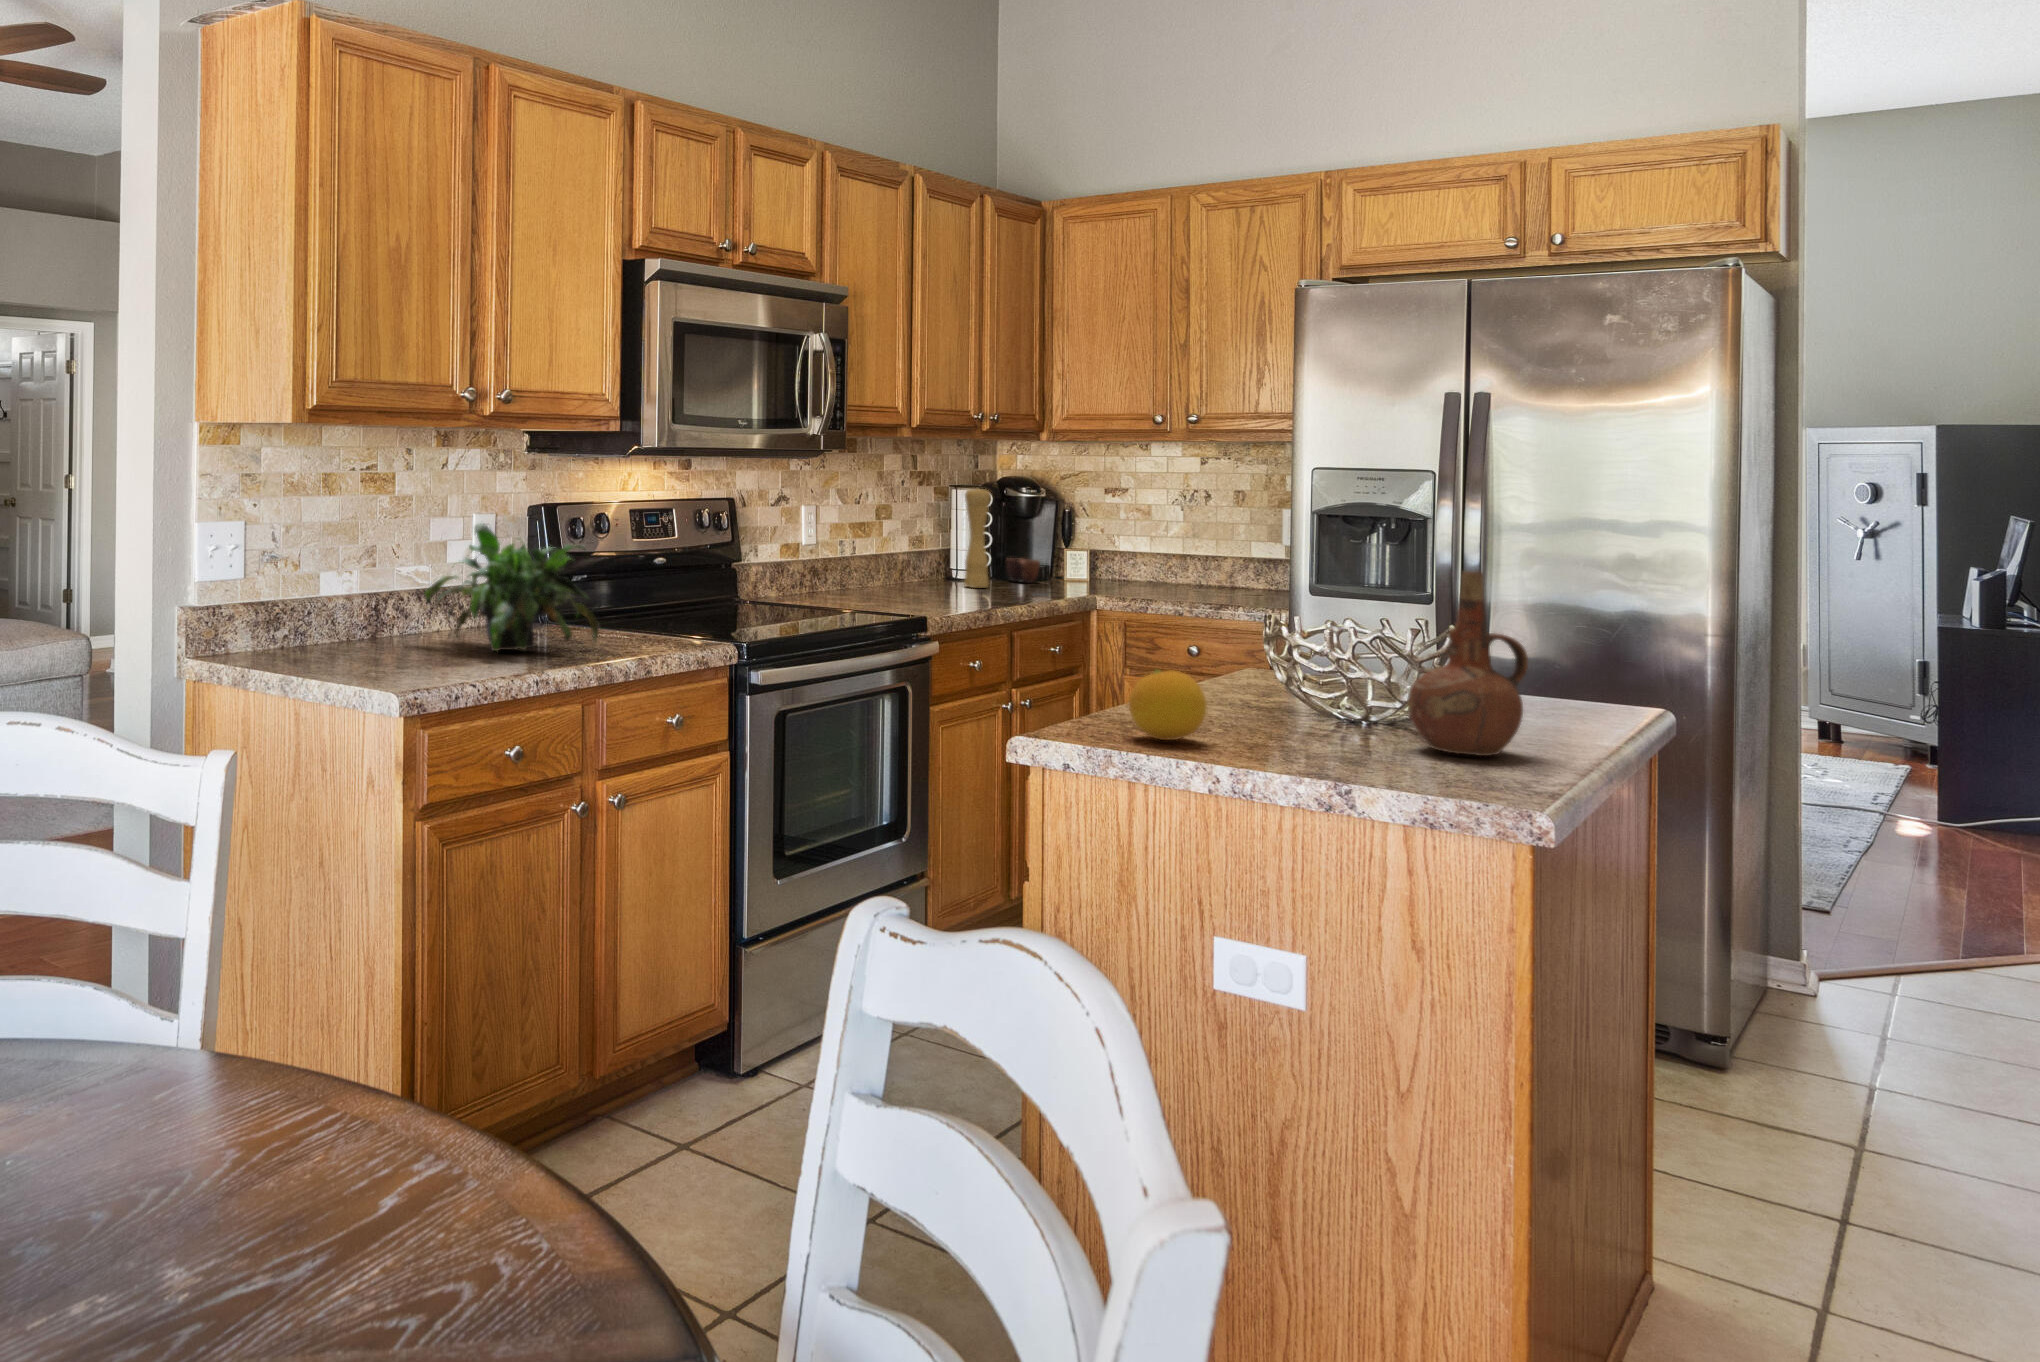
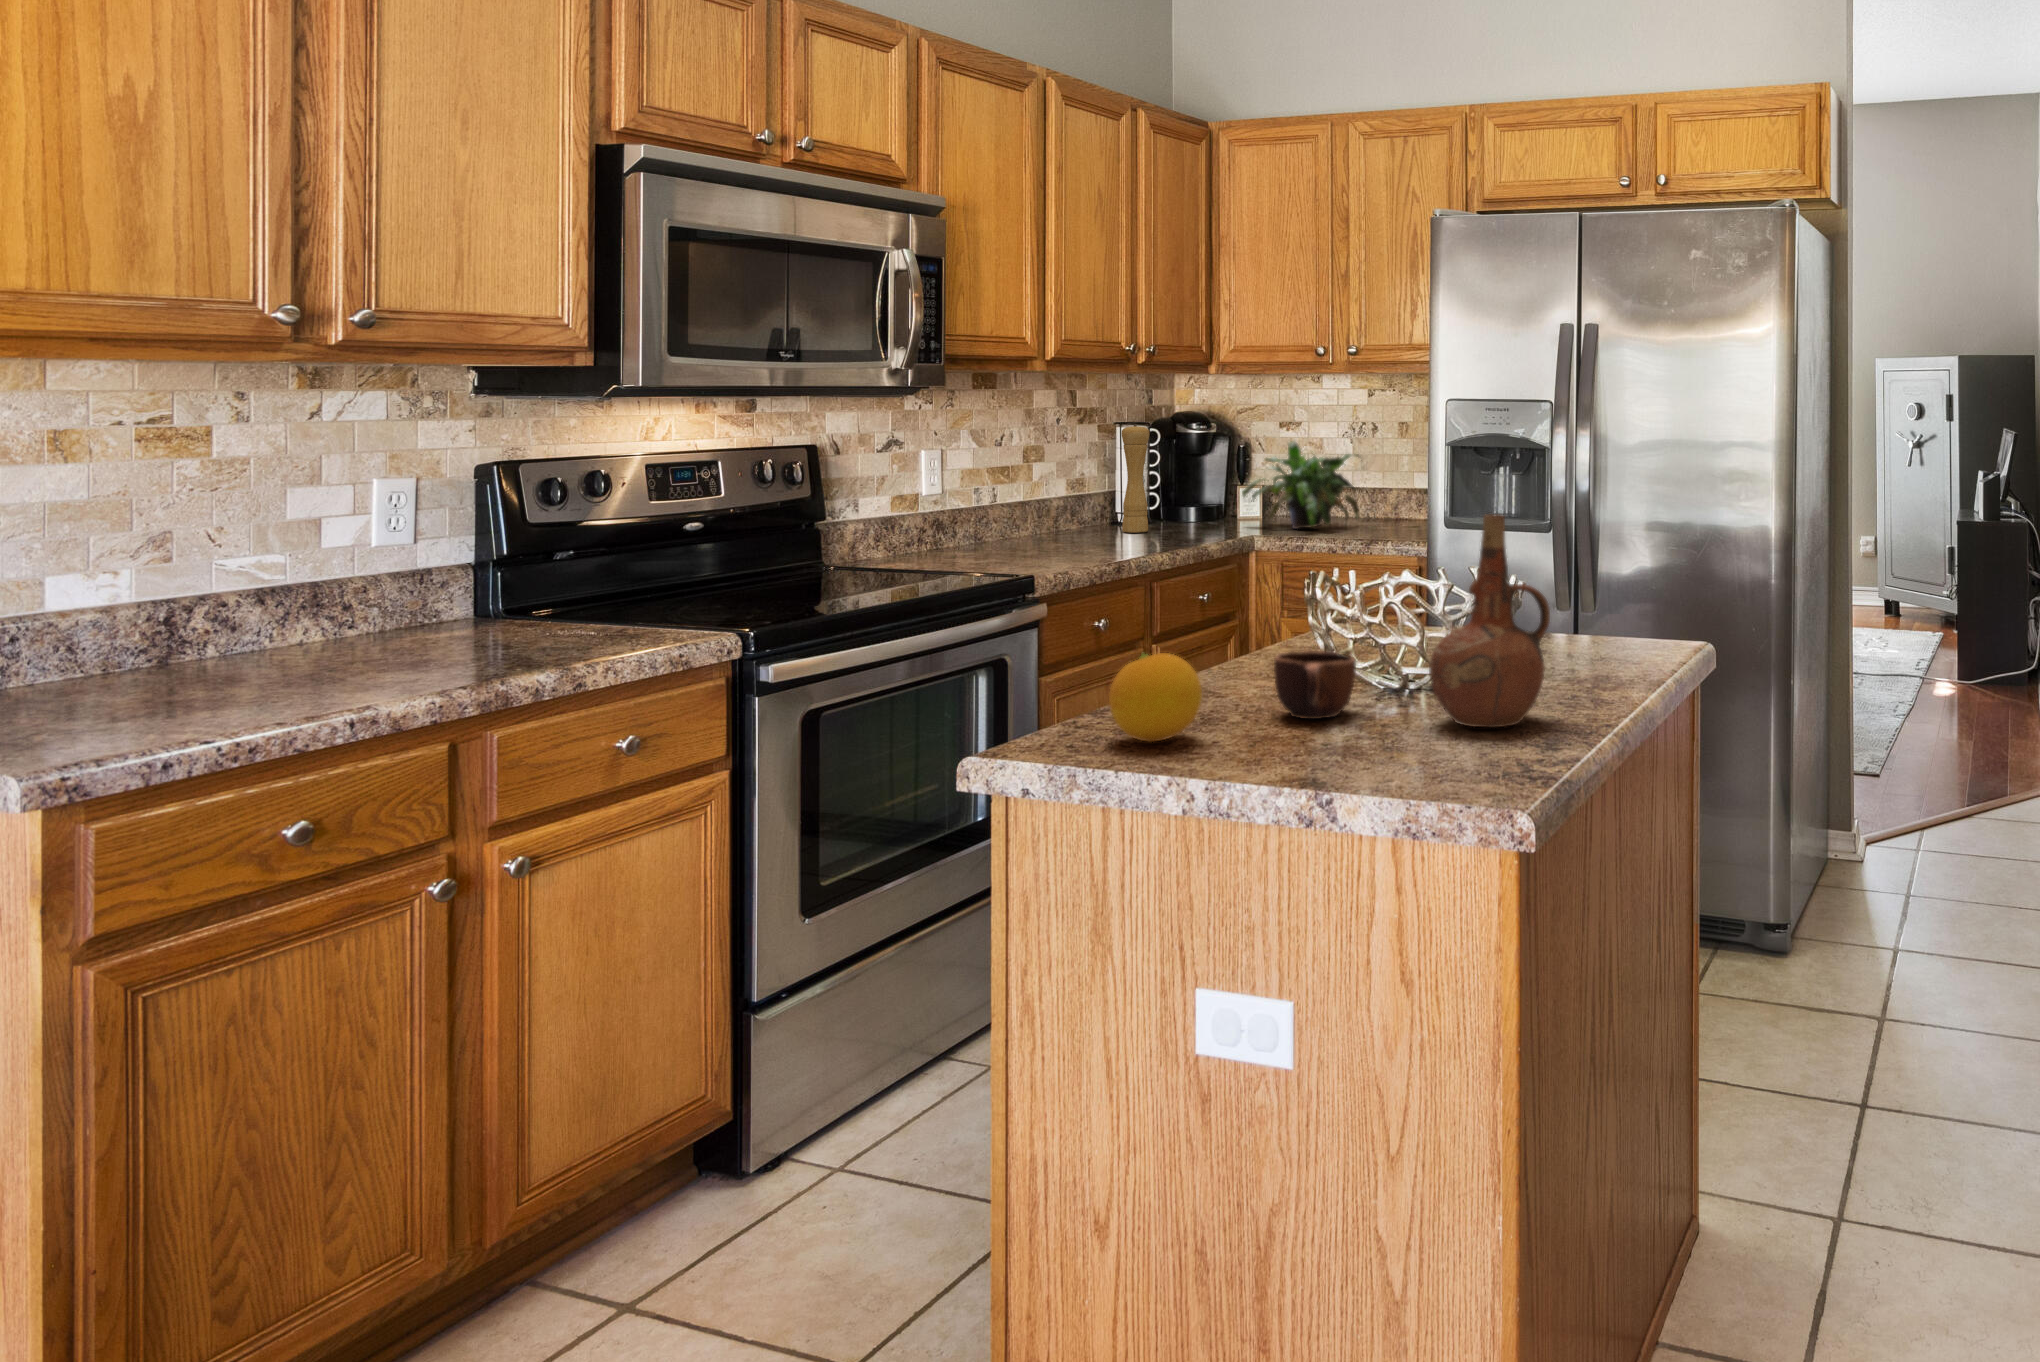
potted plant: present [425,523,599,651] -> present [1242,442,1360,529]
mug: present [1006,558,1040,583] -> present [1274,651,1356,719]

